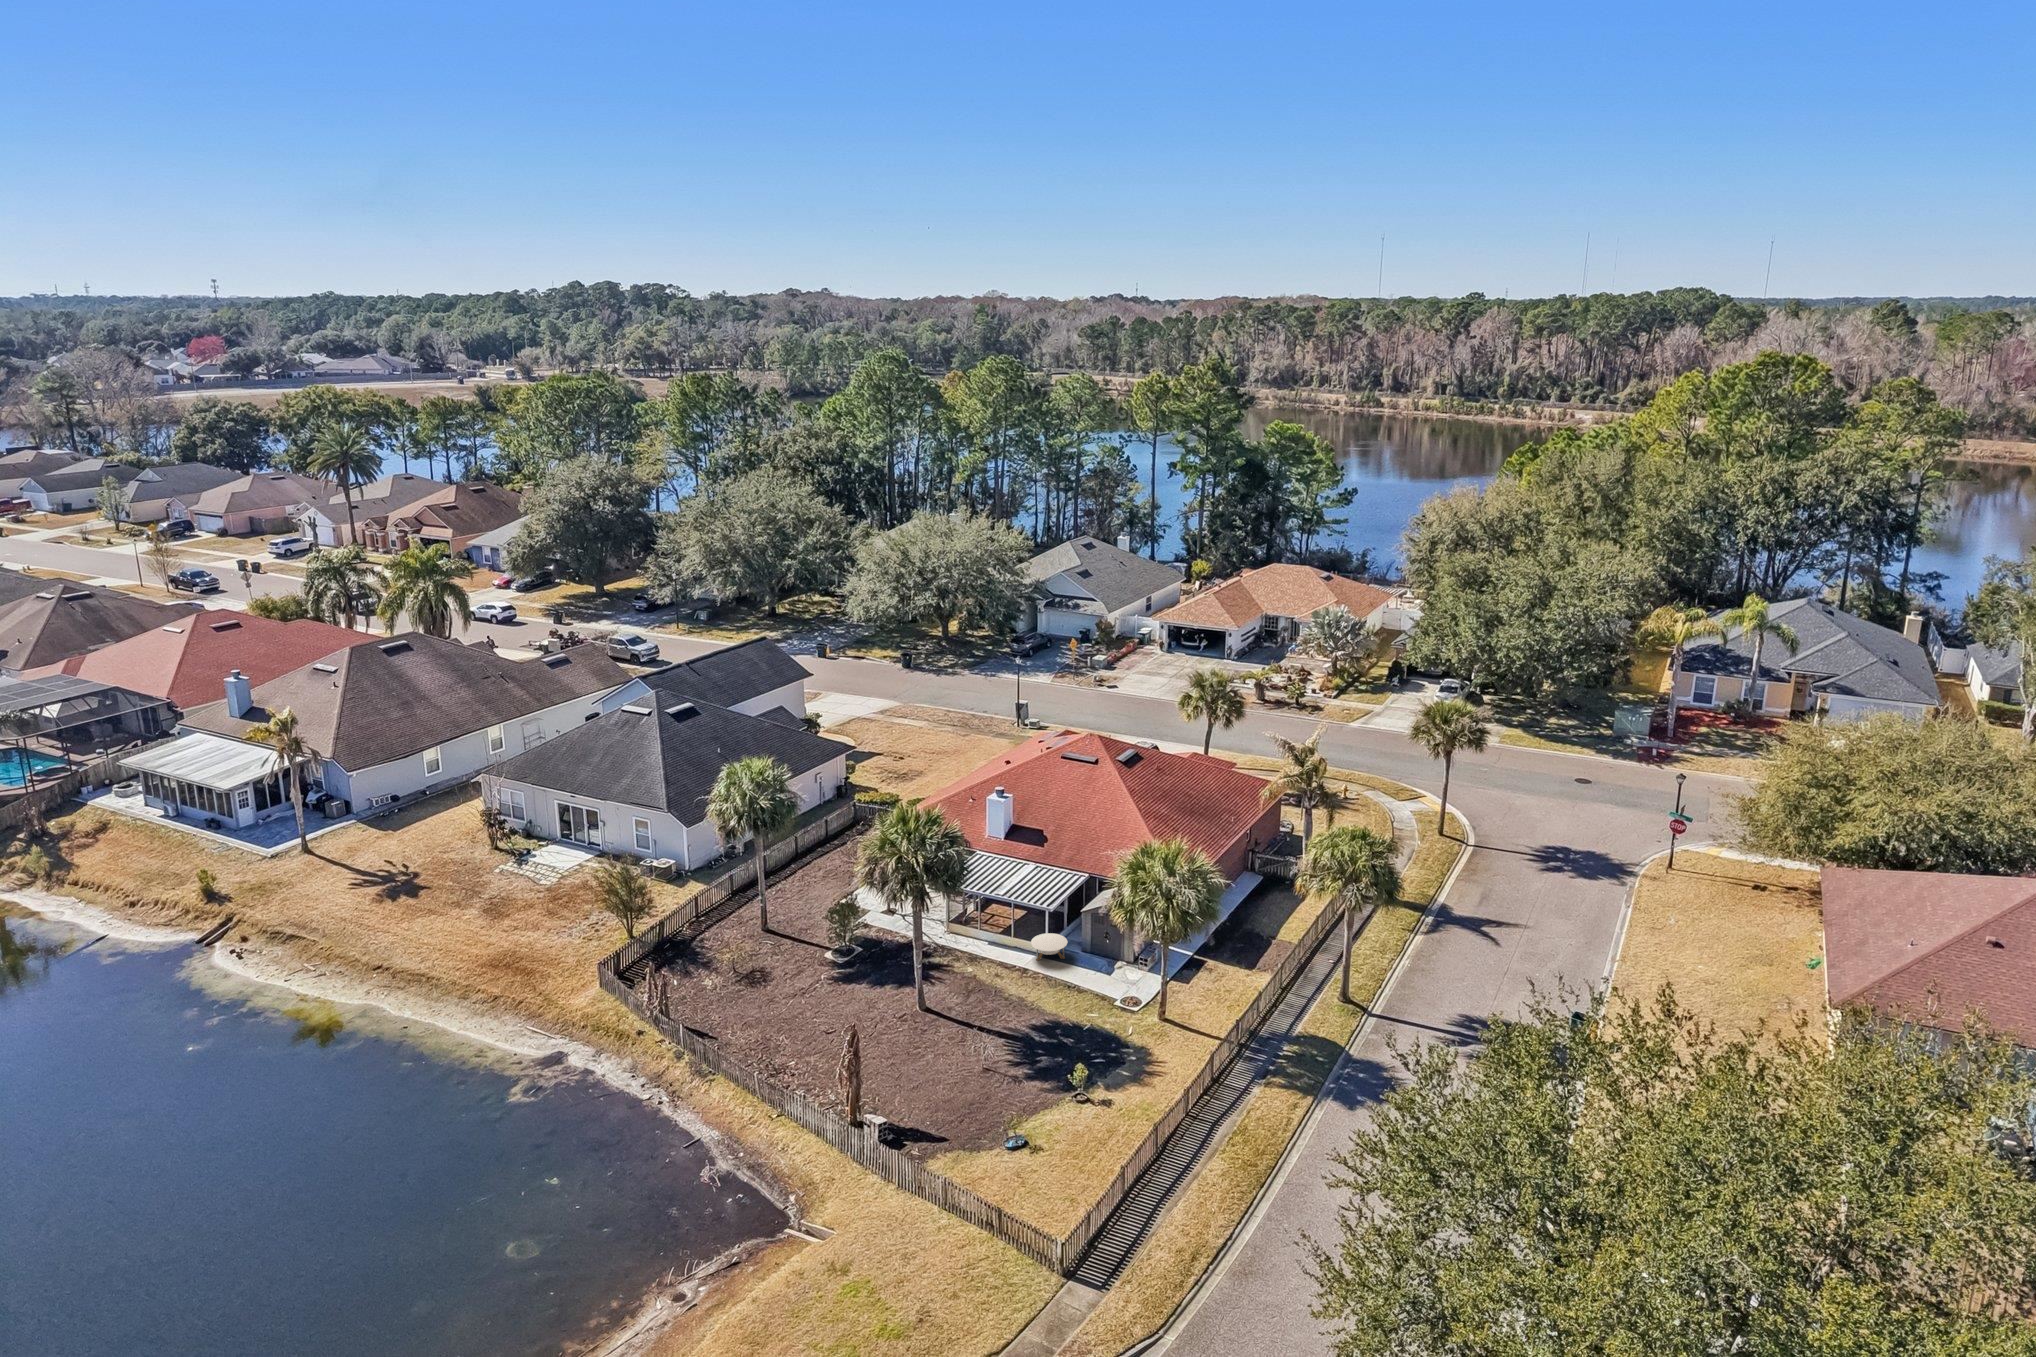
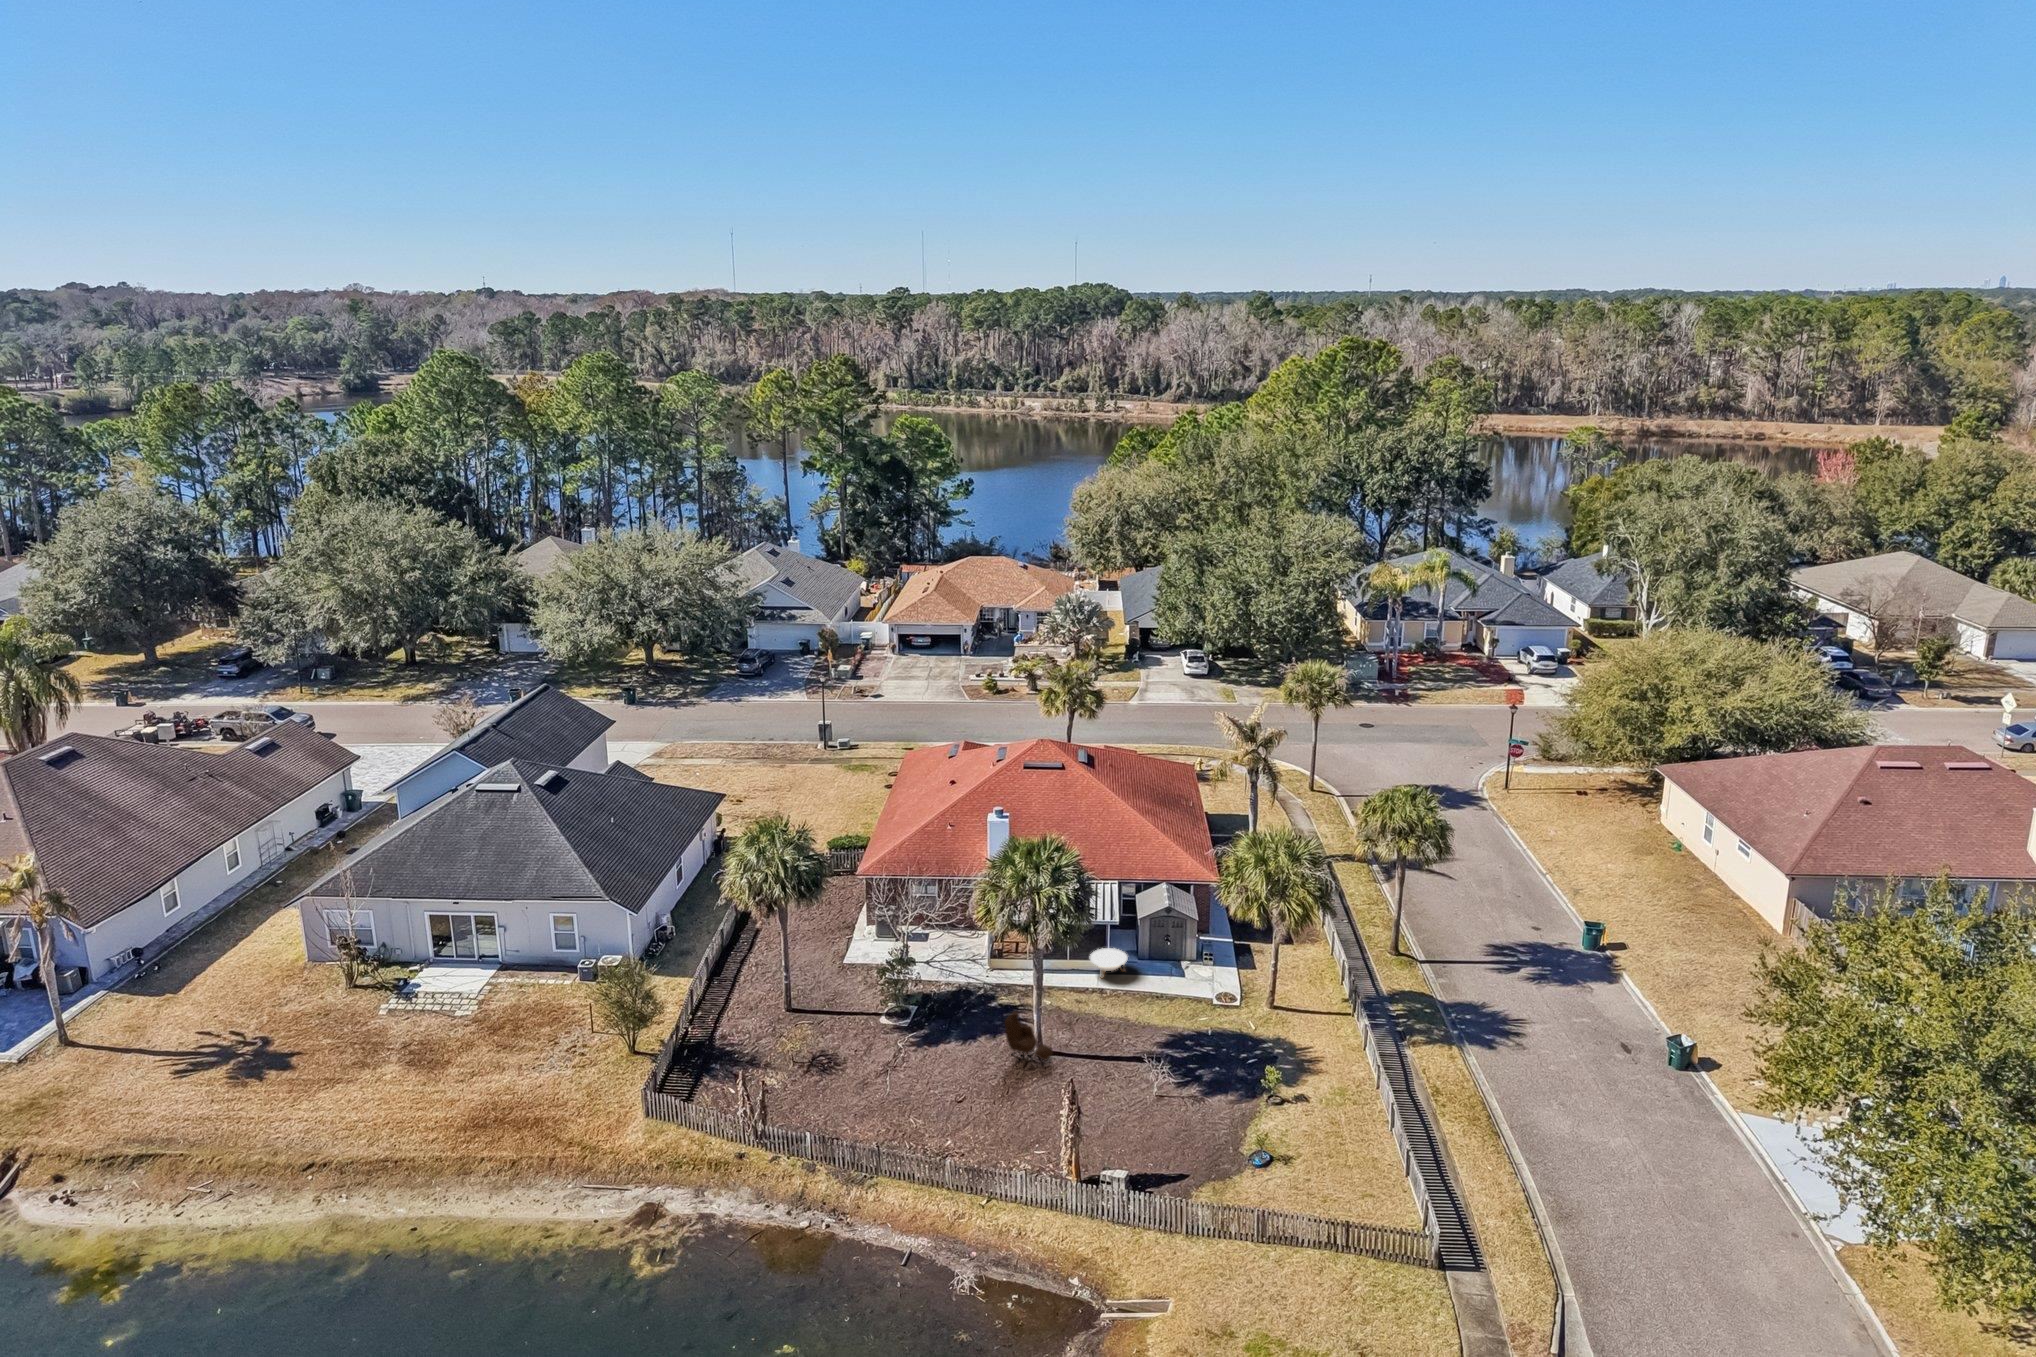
lounge chair: none [893,966,933,1020] -> present [1005,1011,1053,1063]

